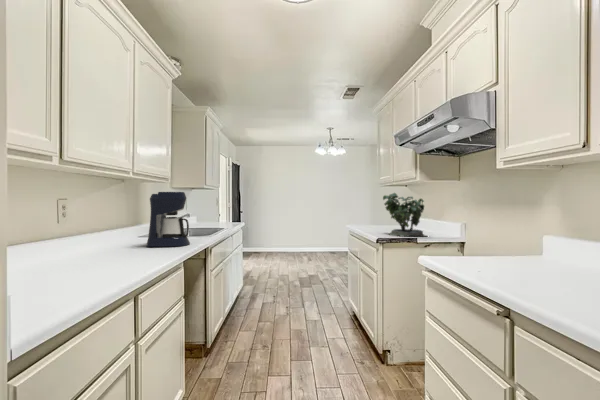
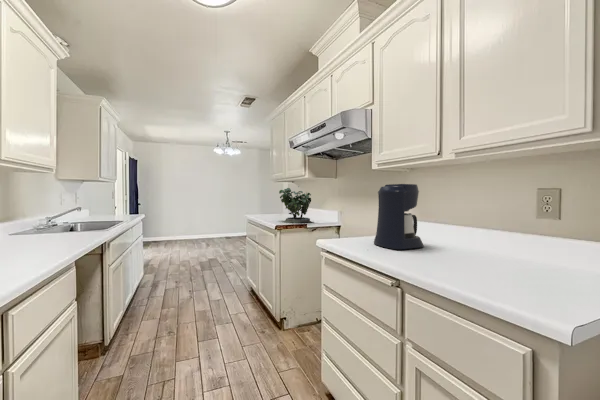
coffee maker: present [147,192,190,247] -> present [374,184,424,250]

